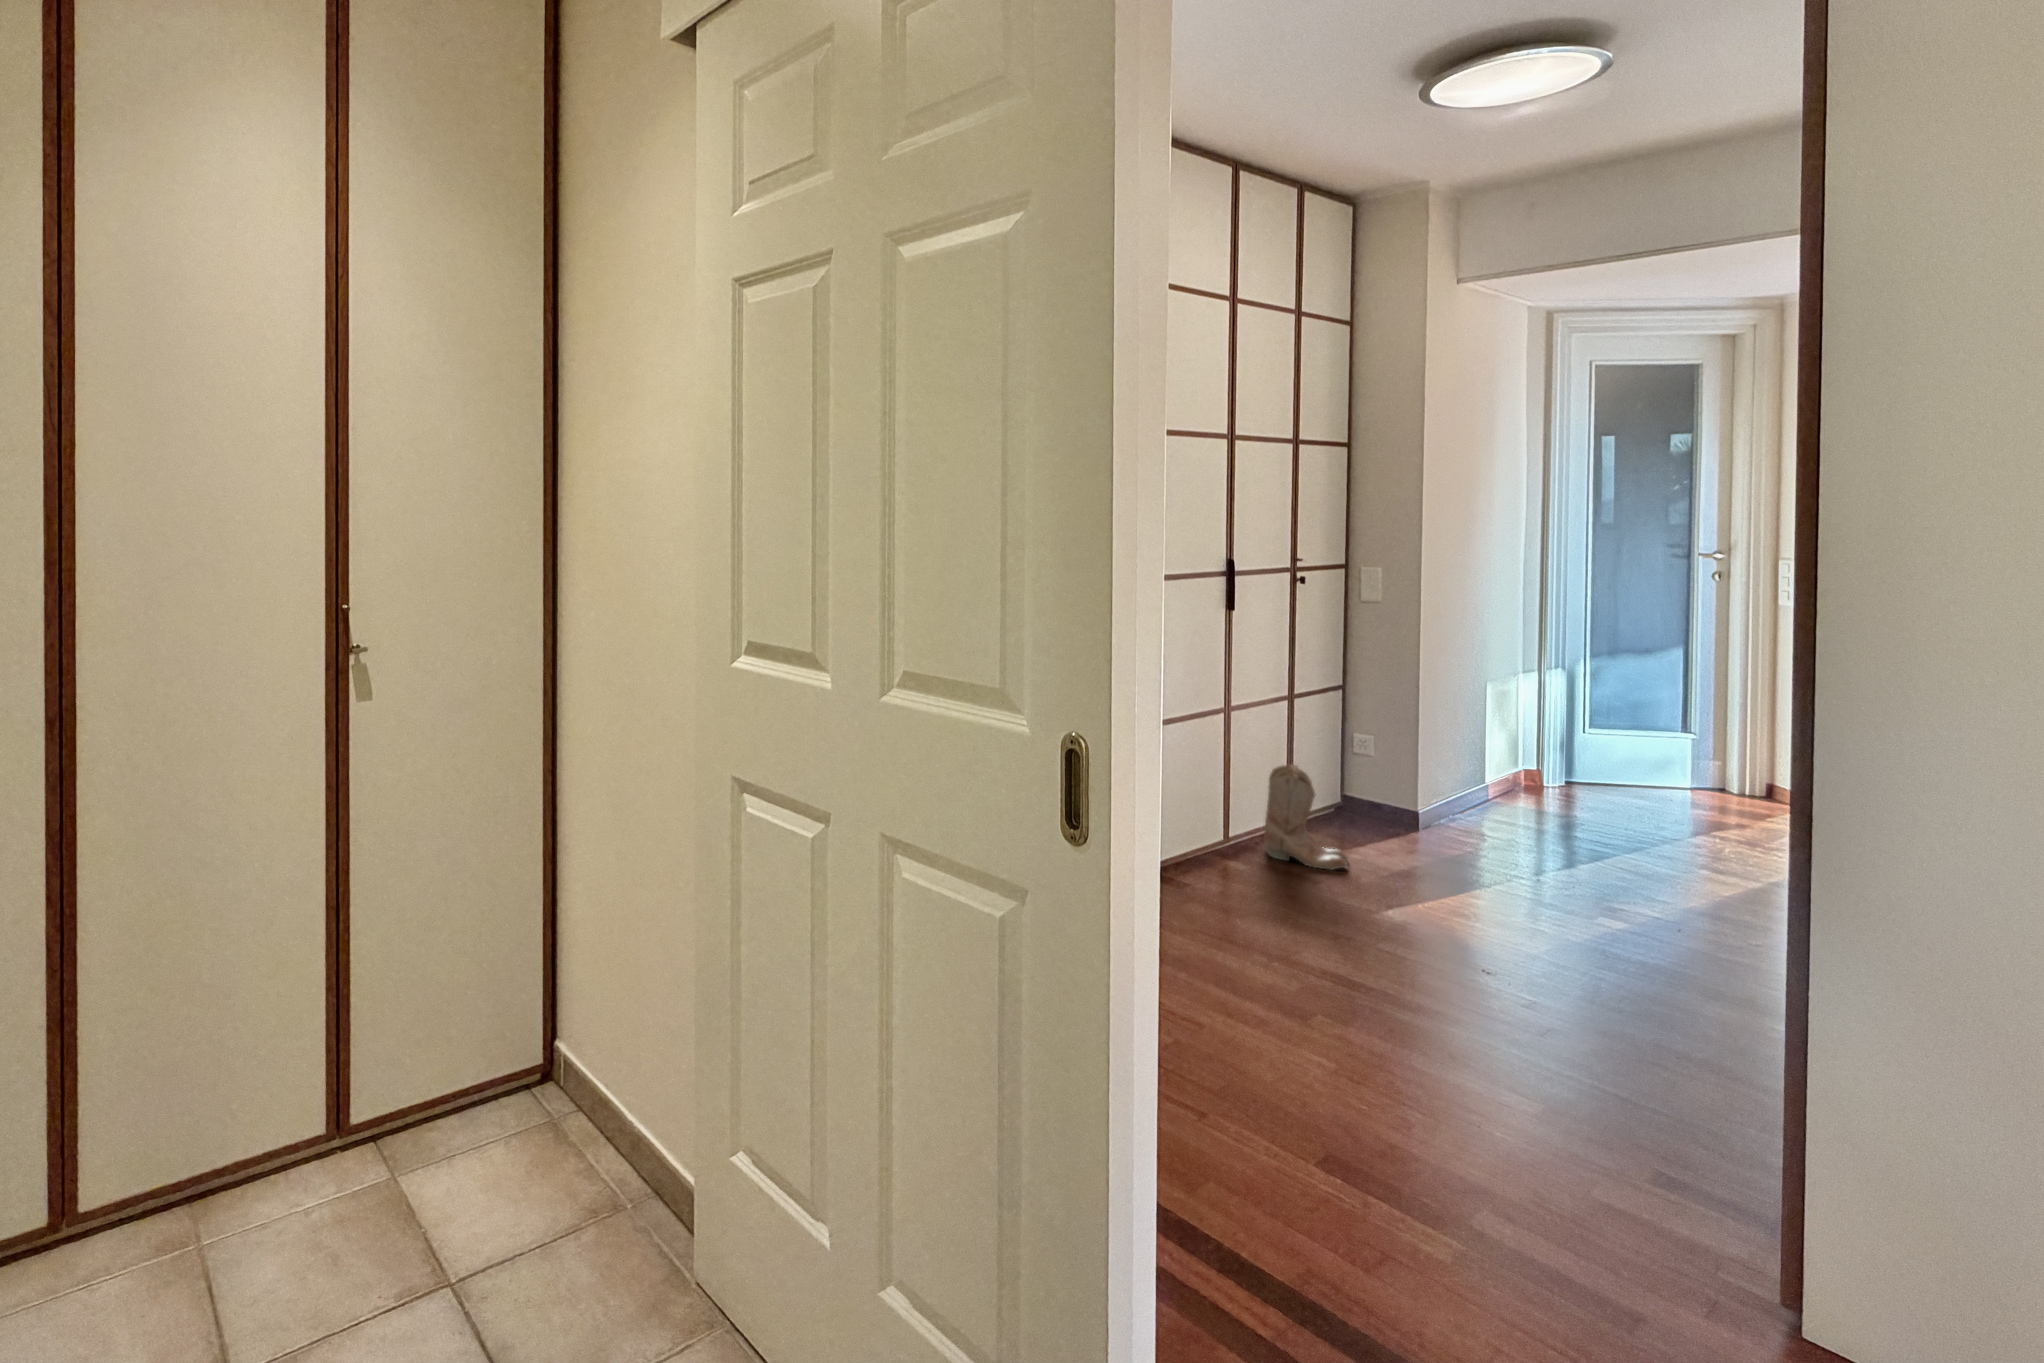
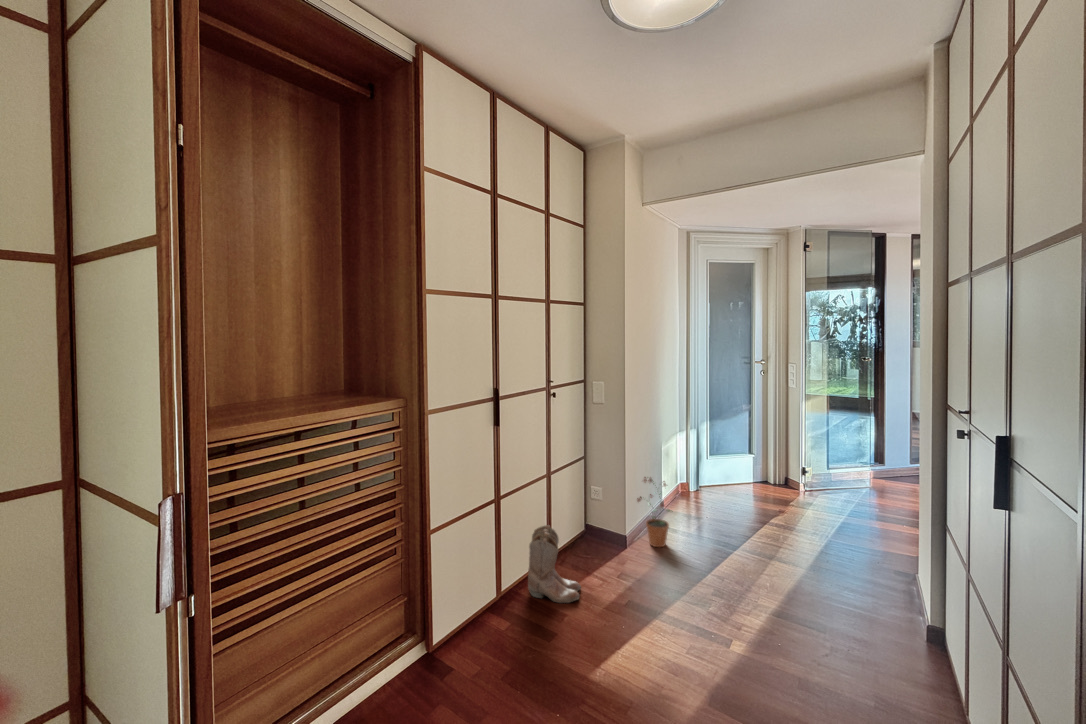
potted plant: none [1438,725,1508,840] -> present [637,477,670,547]

